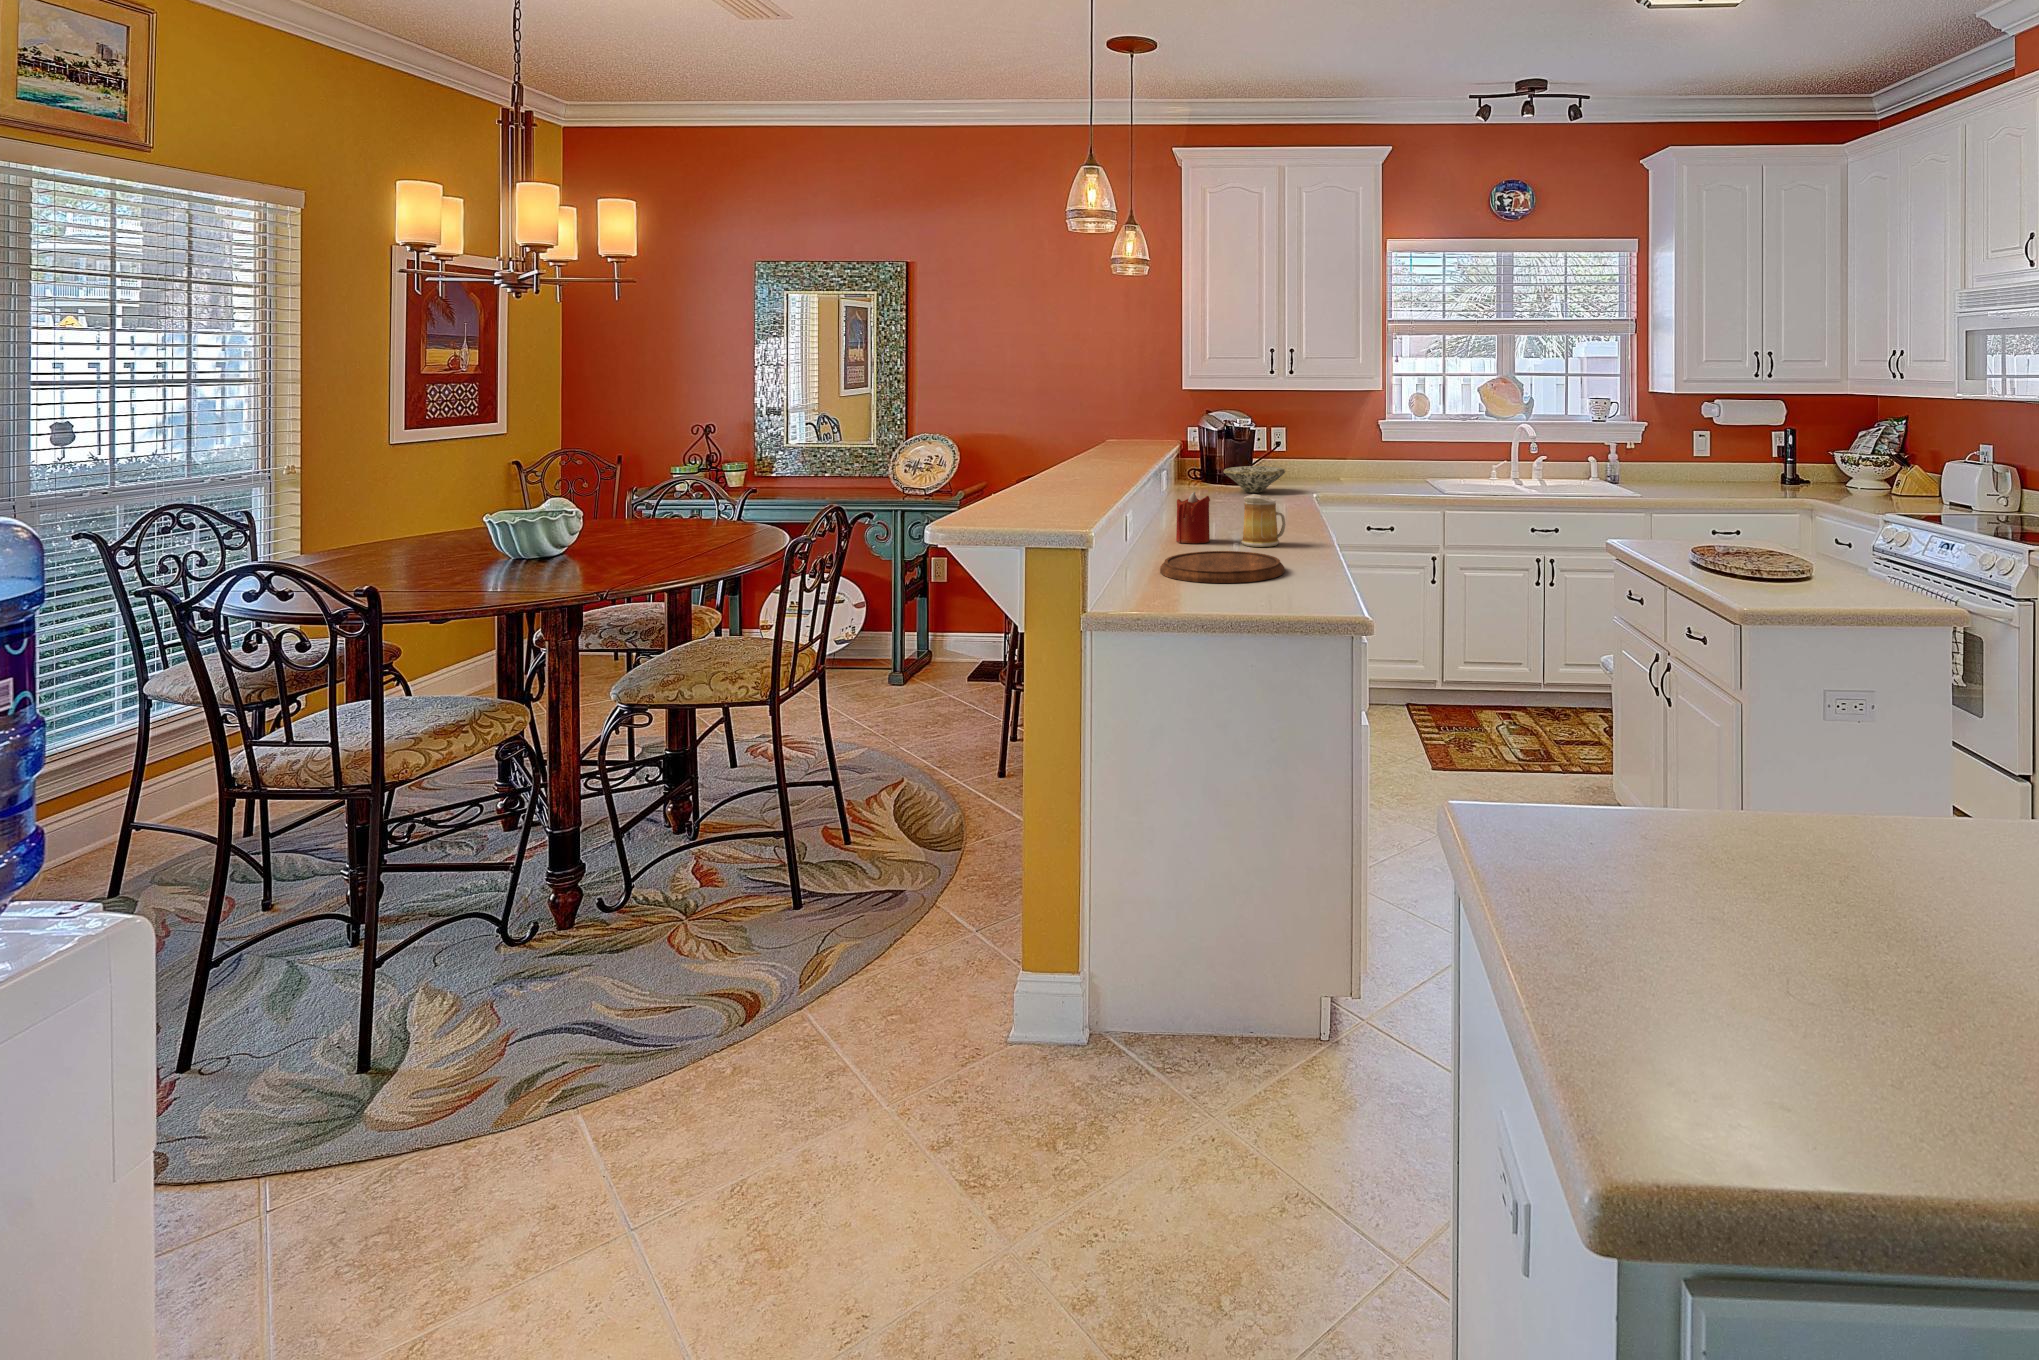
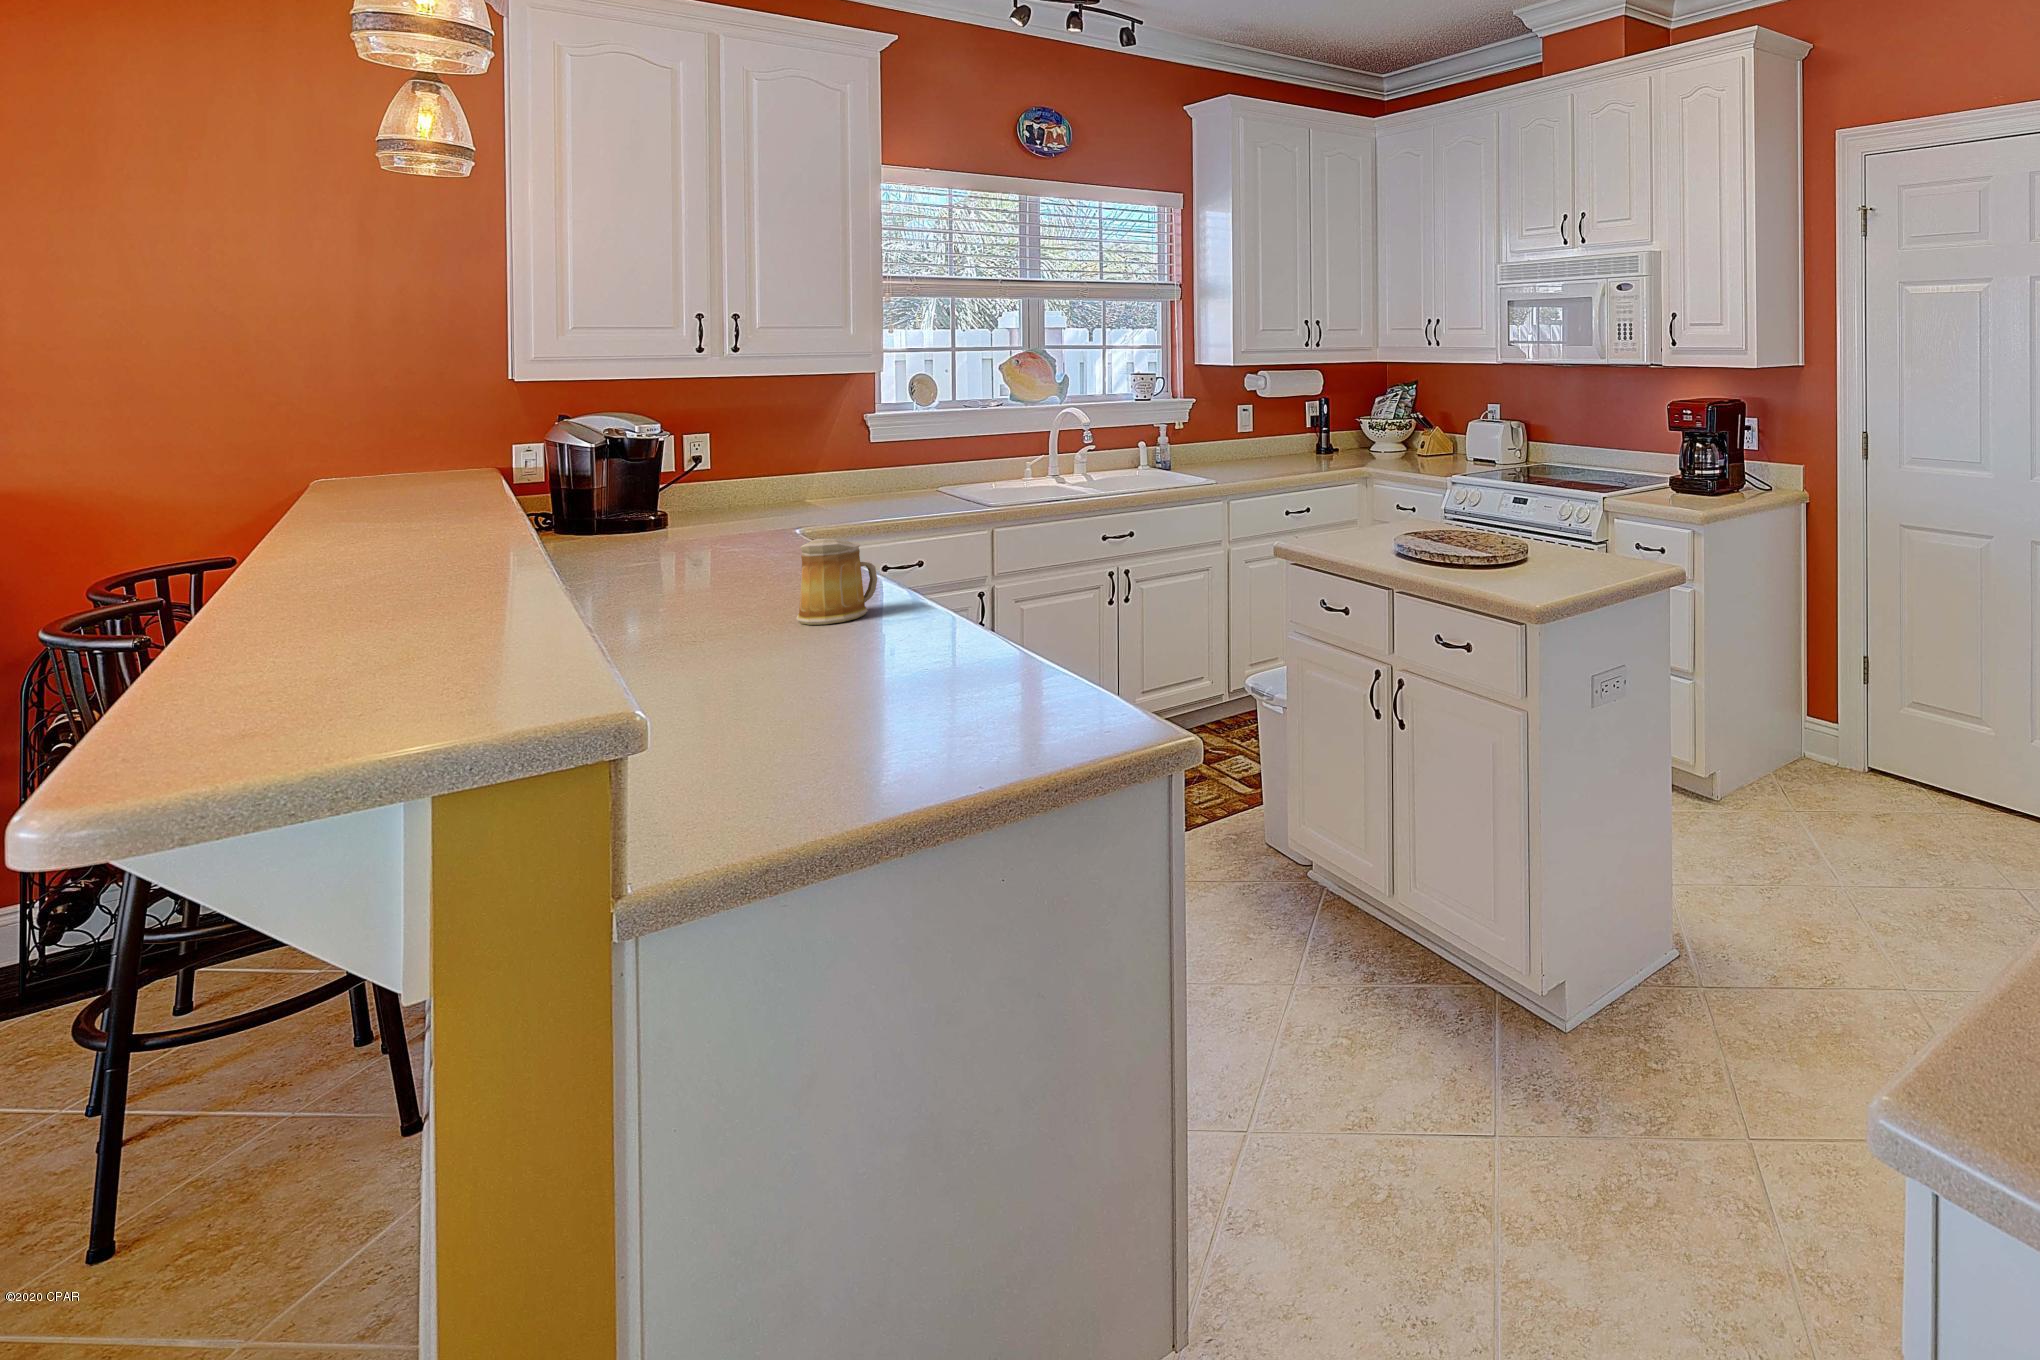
bowl: present [1223,466,1285,493] -> none [624,492,745,536]
candle: present [1176,492,1210,543] -> none [654,549,727,643]
cutting board: present [1160,551,1285,583] -> none [701,635,956,716]

